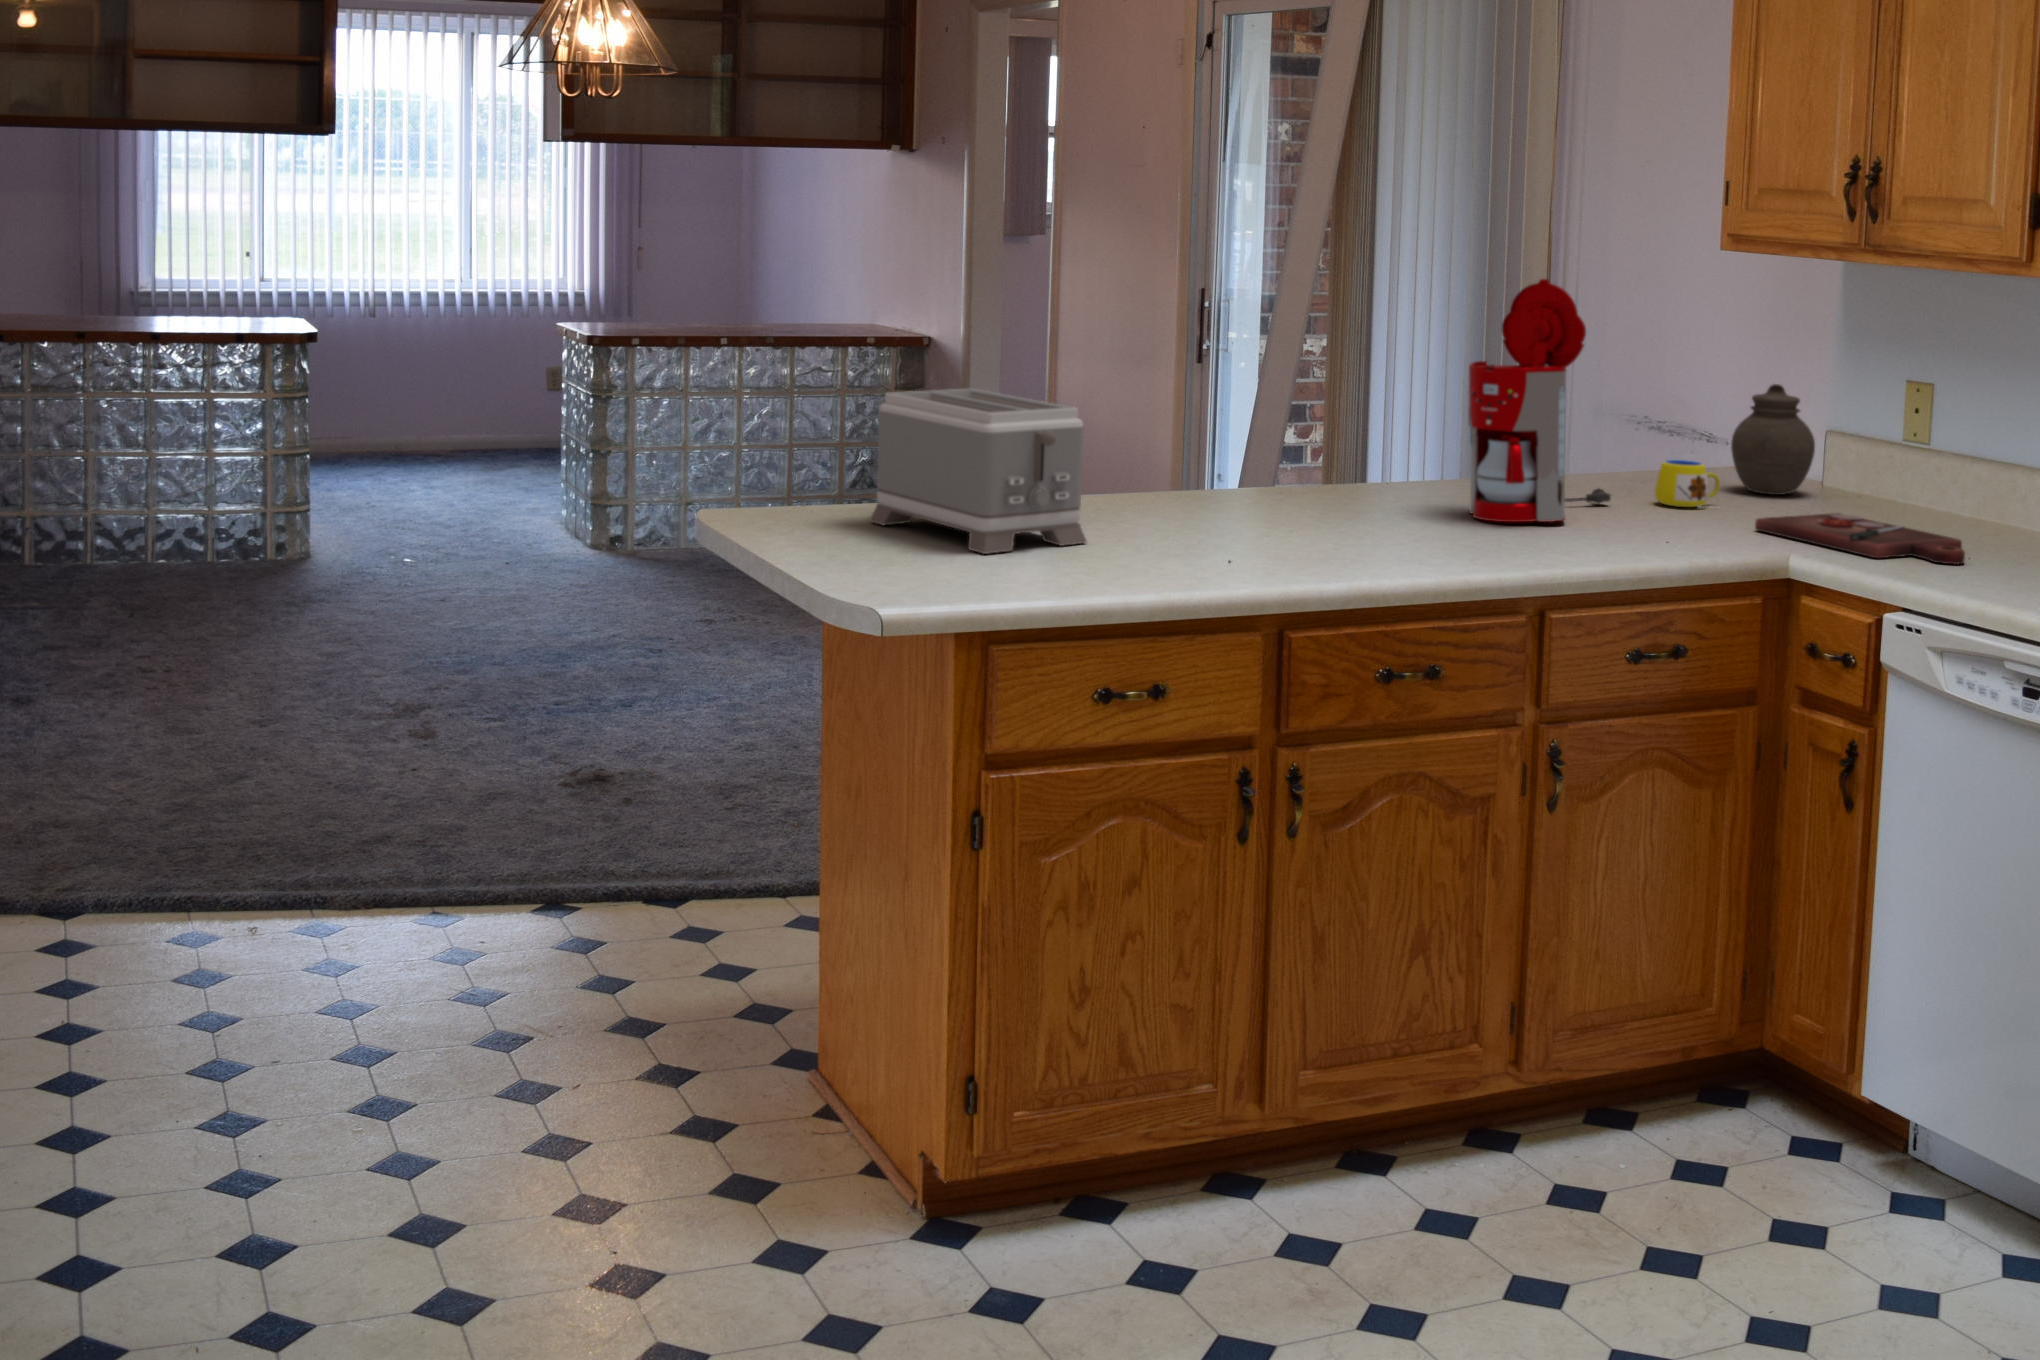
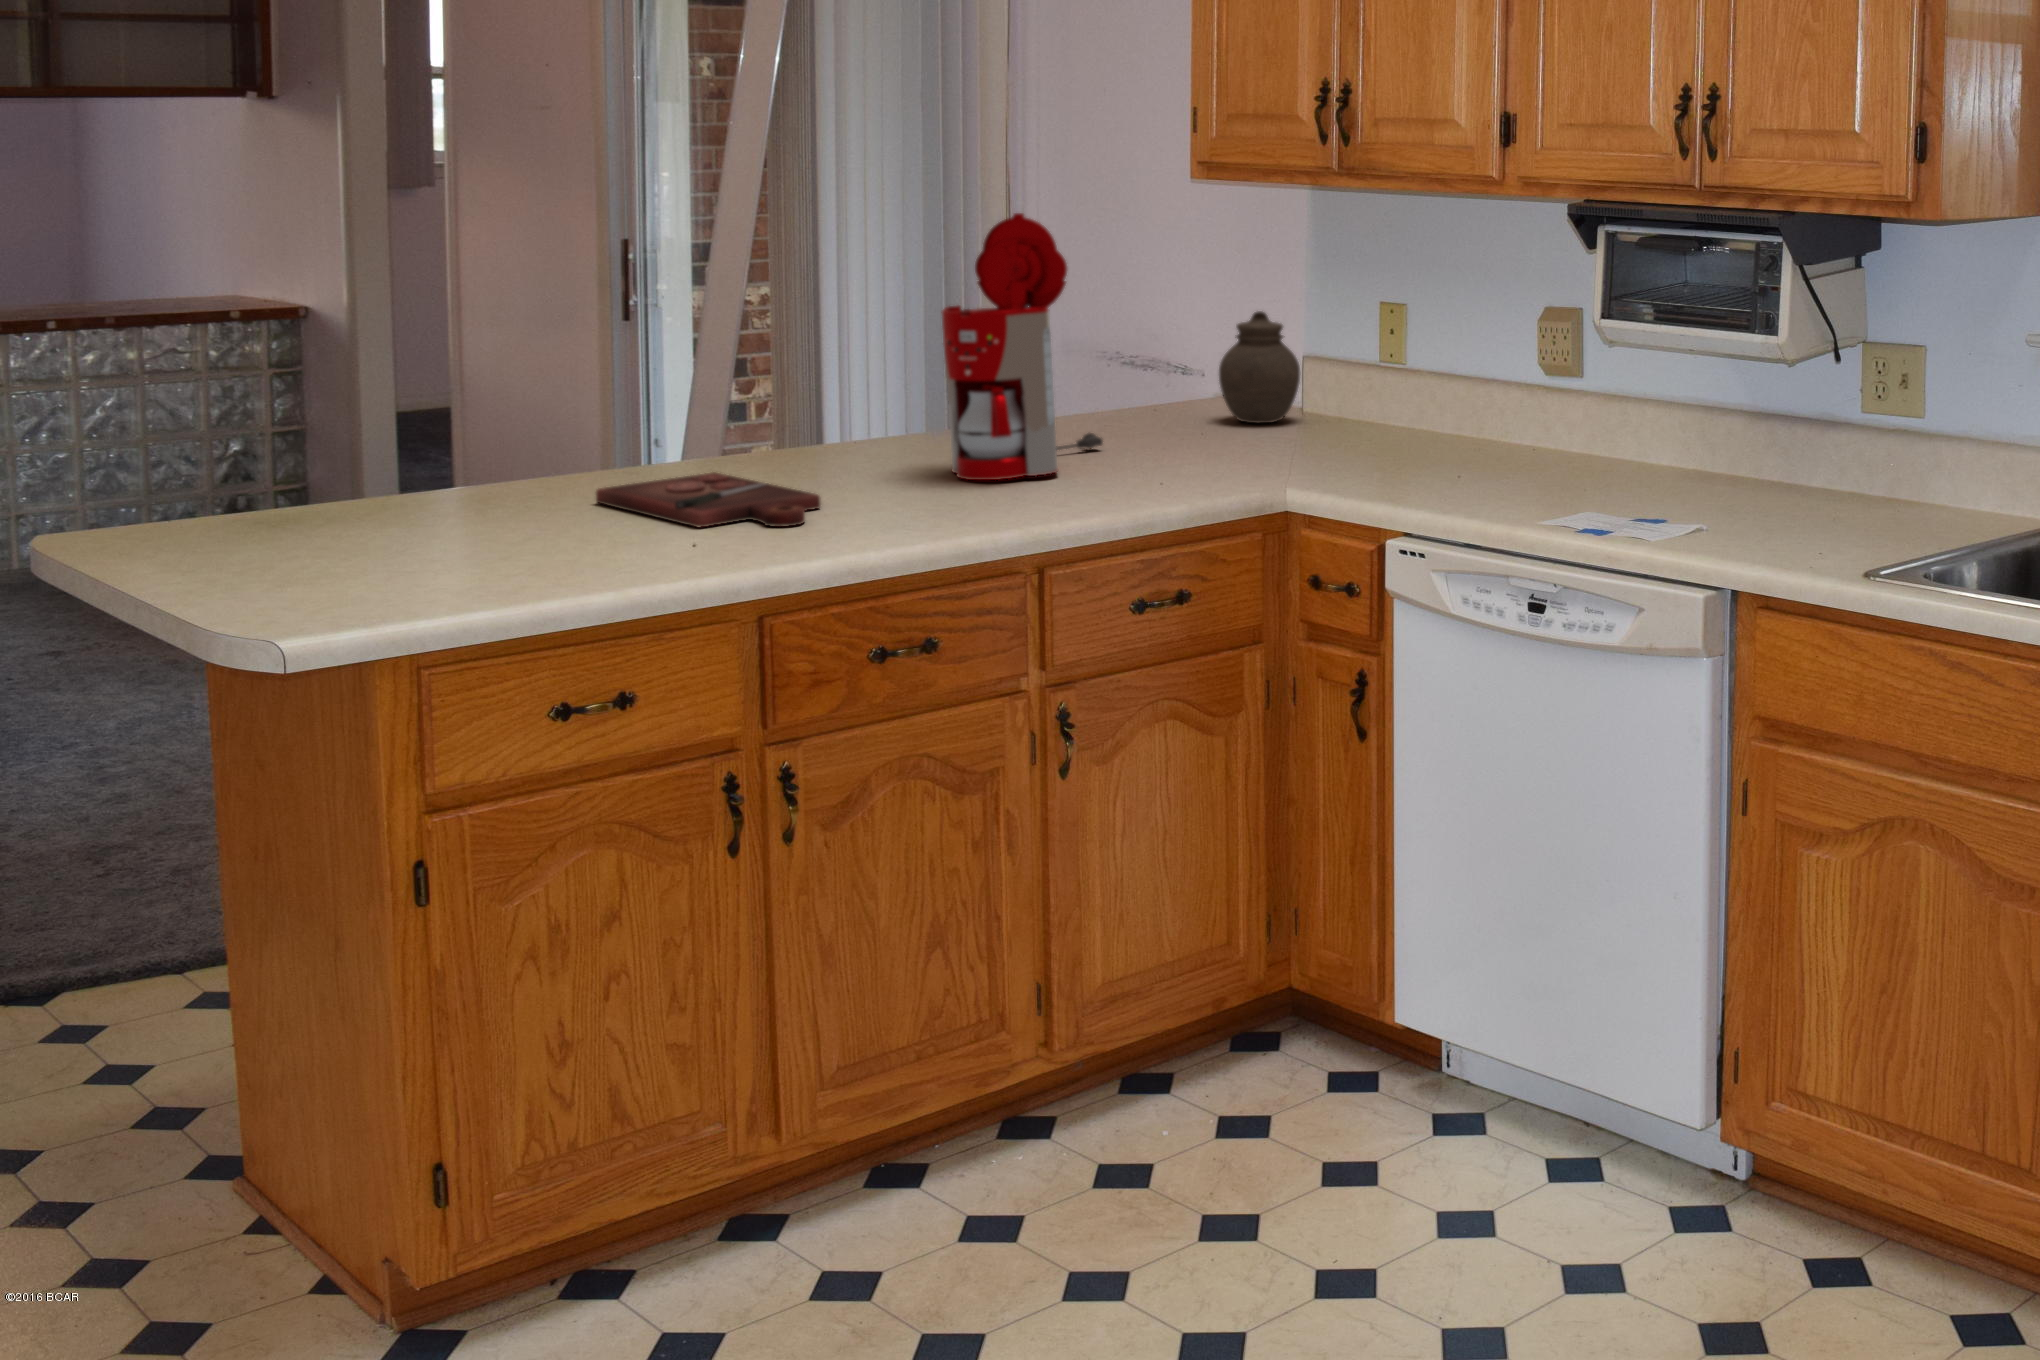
toaster: present [869,389,1087,554] -> none [171,377,483,587]
mug: present [1655,460,1722,508] -> none [1147,396,1217,445]
cutting board: present [1755,513,1965,564] -> present [596,473,821,527]

